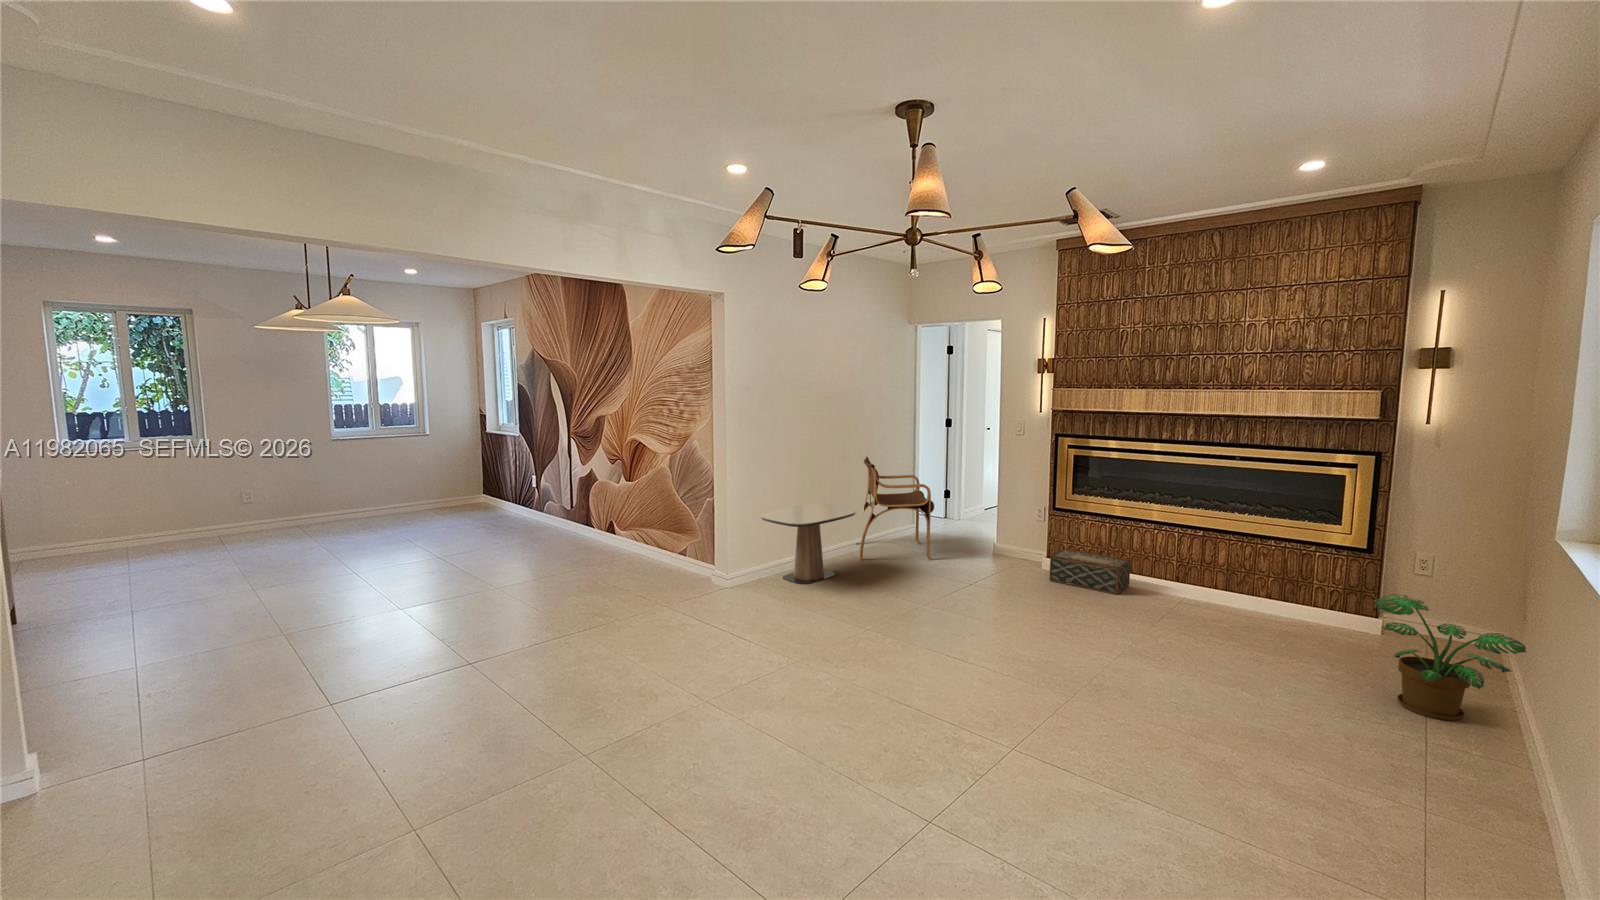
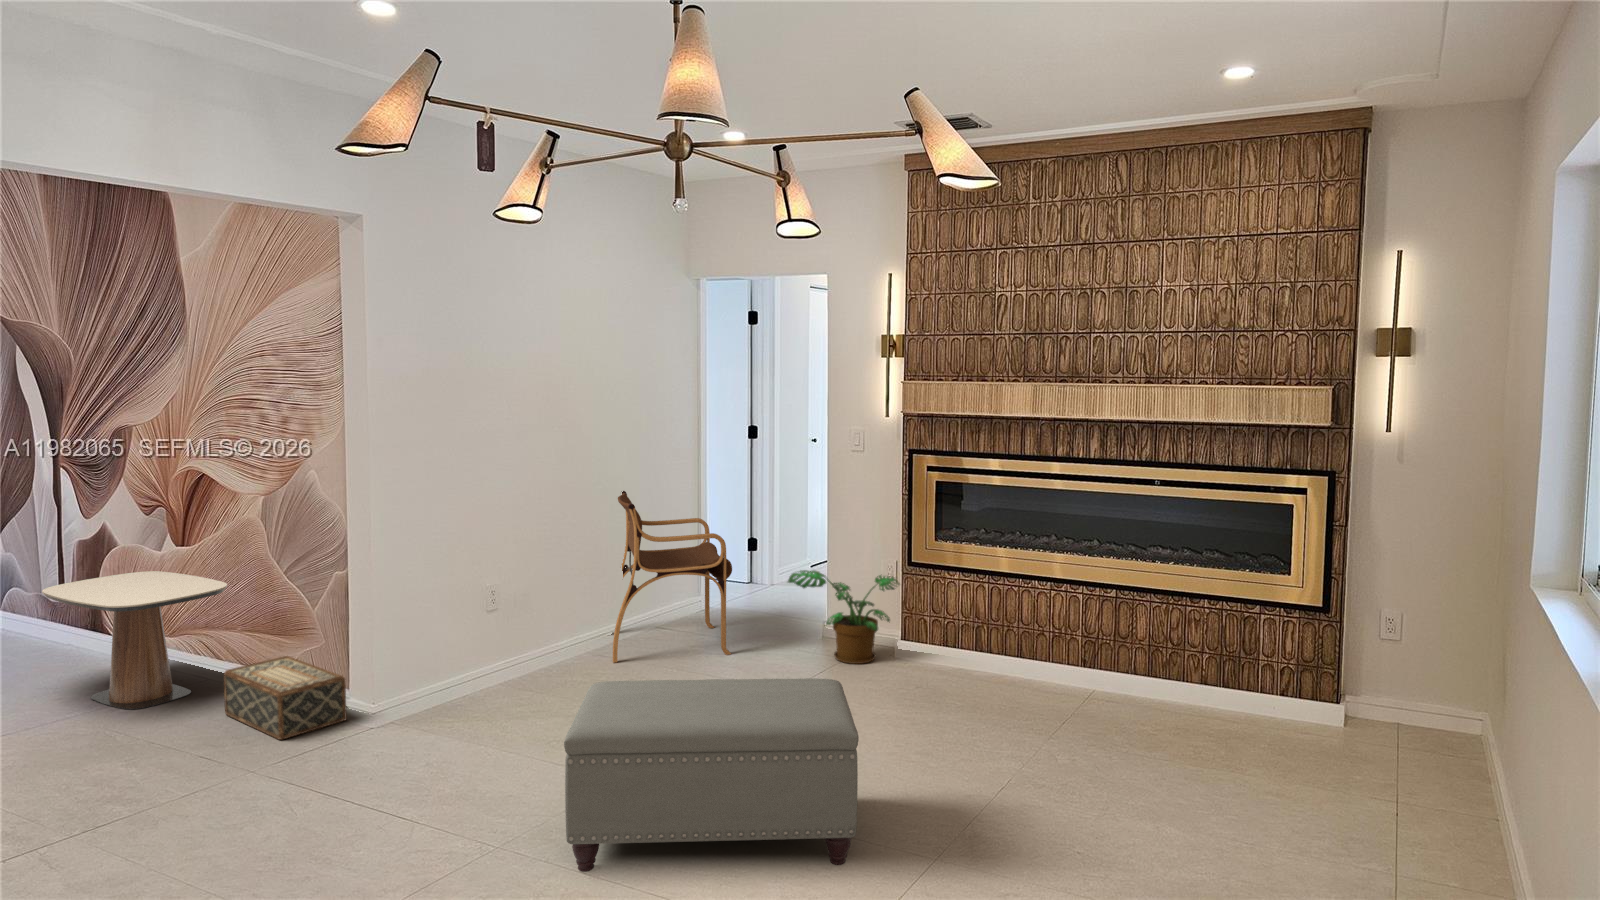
side table: present [760,504,856,584] -> present [42,571,227,709]
woven basket: present [1050,549,1130,594] -> present [224,656,347,740]
ottoman: none [844,563,1015,678] -> present [564,678,859,872]
potted plant: present [1374,594,1527,720] -> present [788,570,900,664]

